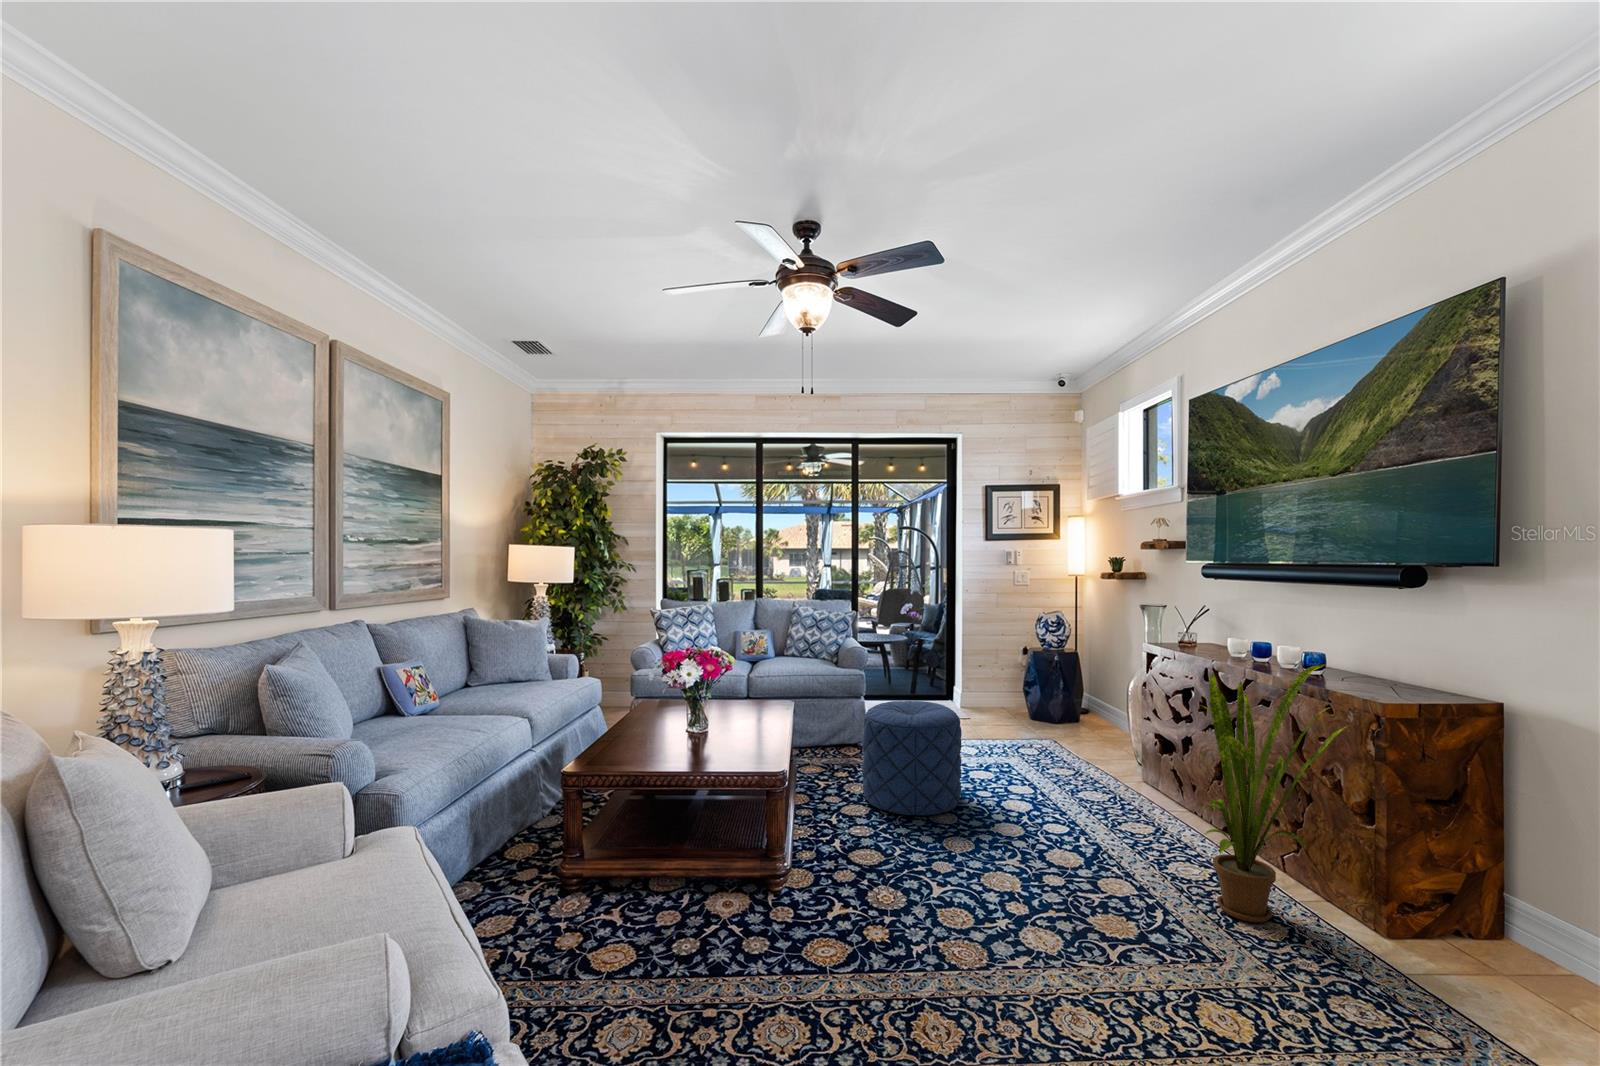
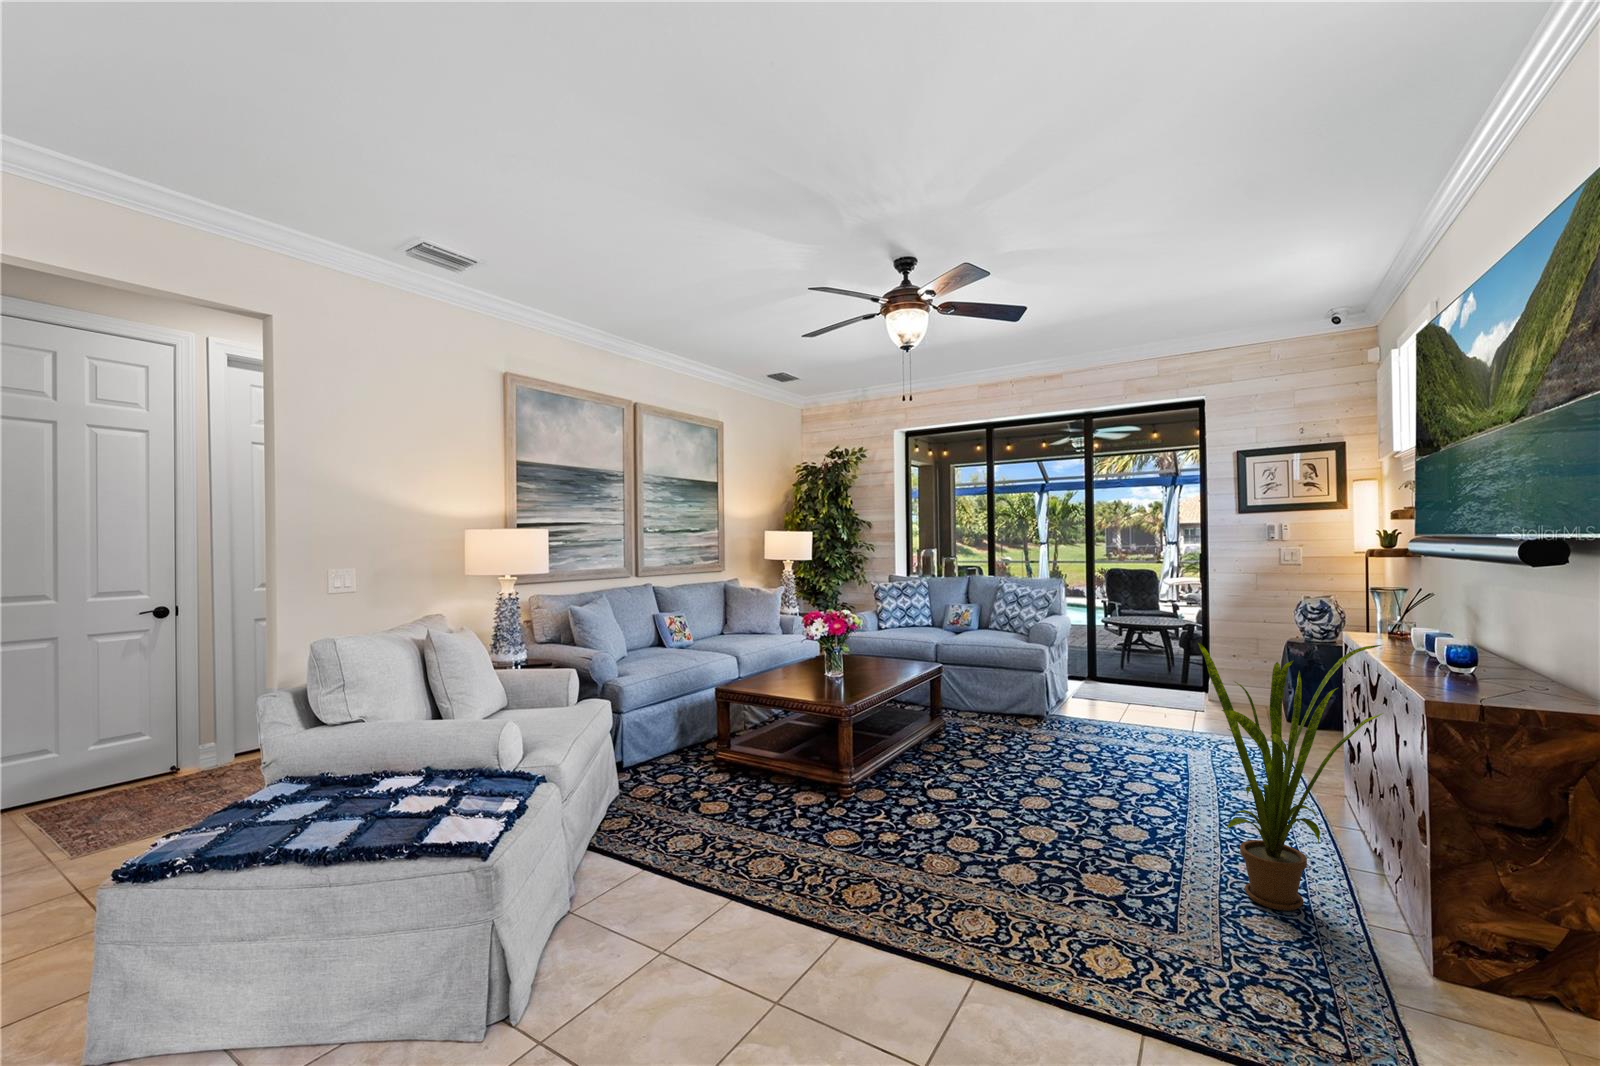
pouf: present [862,701,962,815] -> none [989,671,1088,776]

